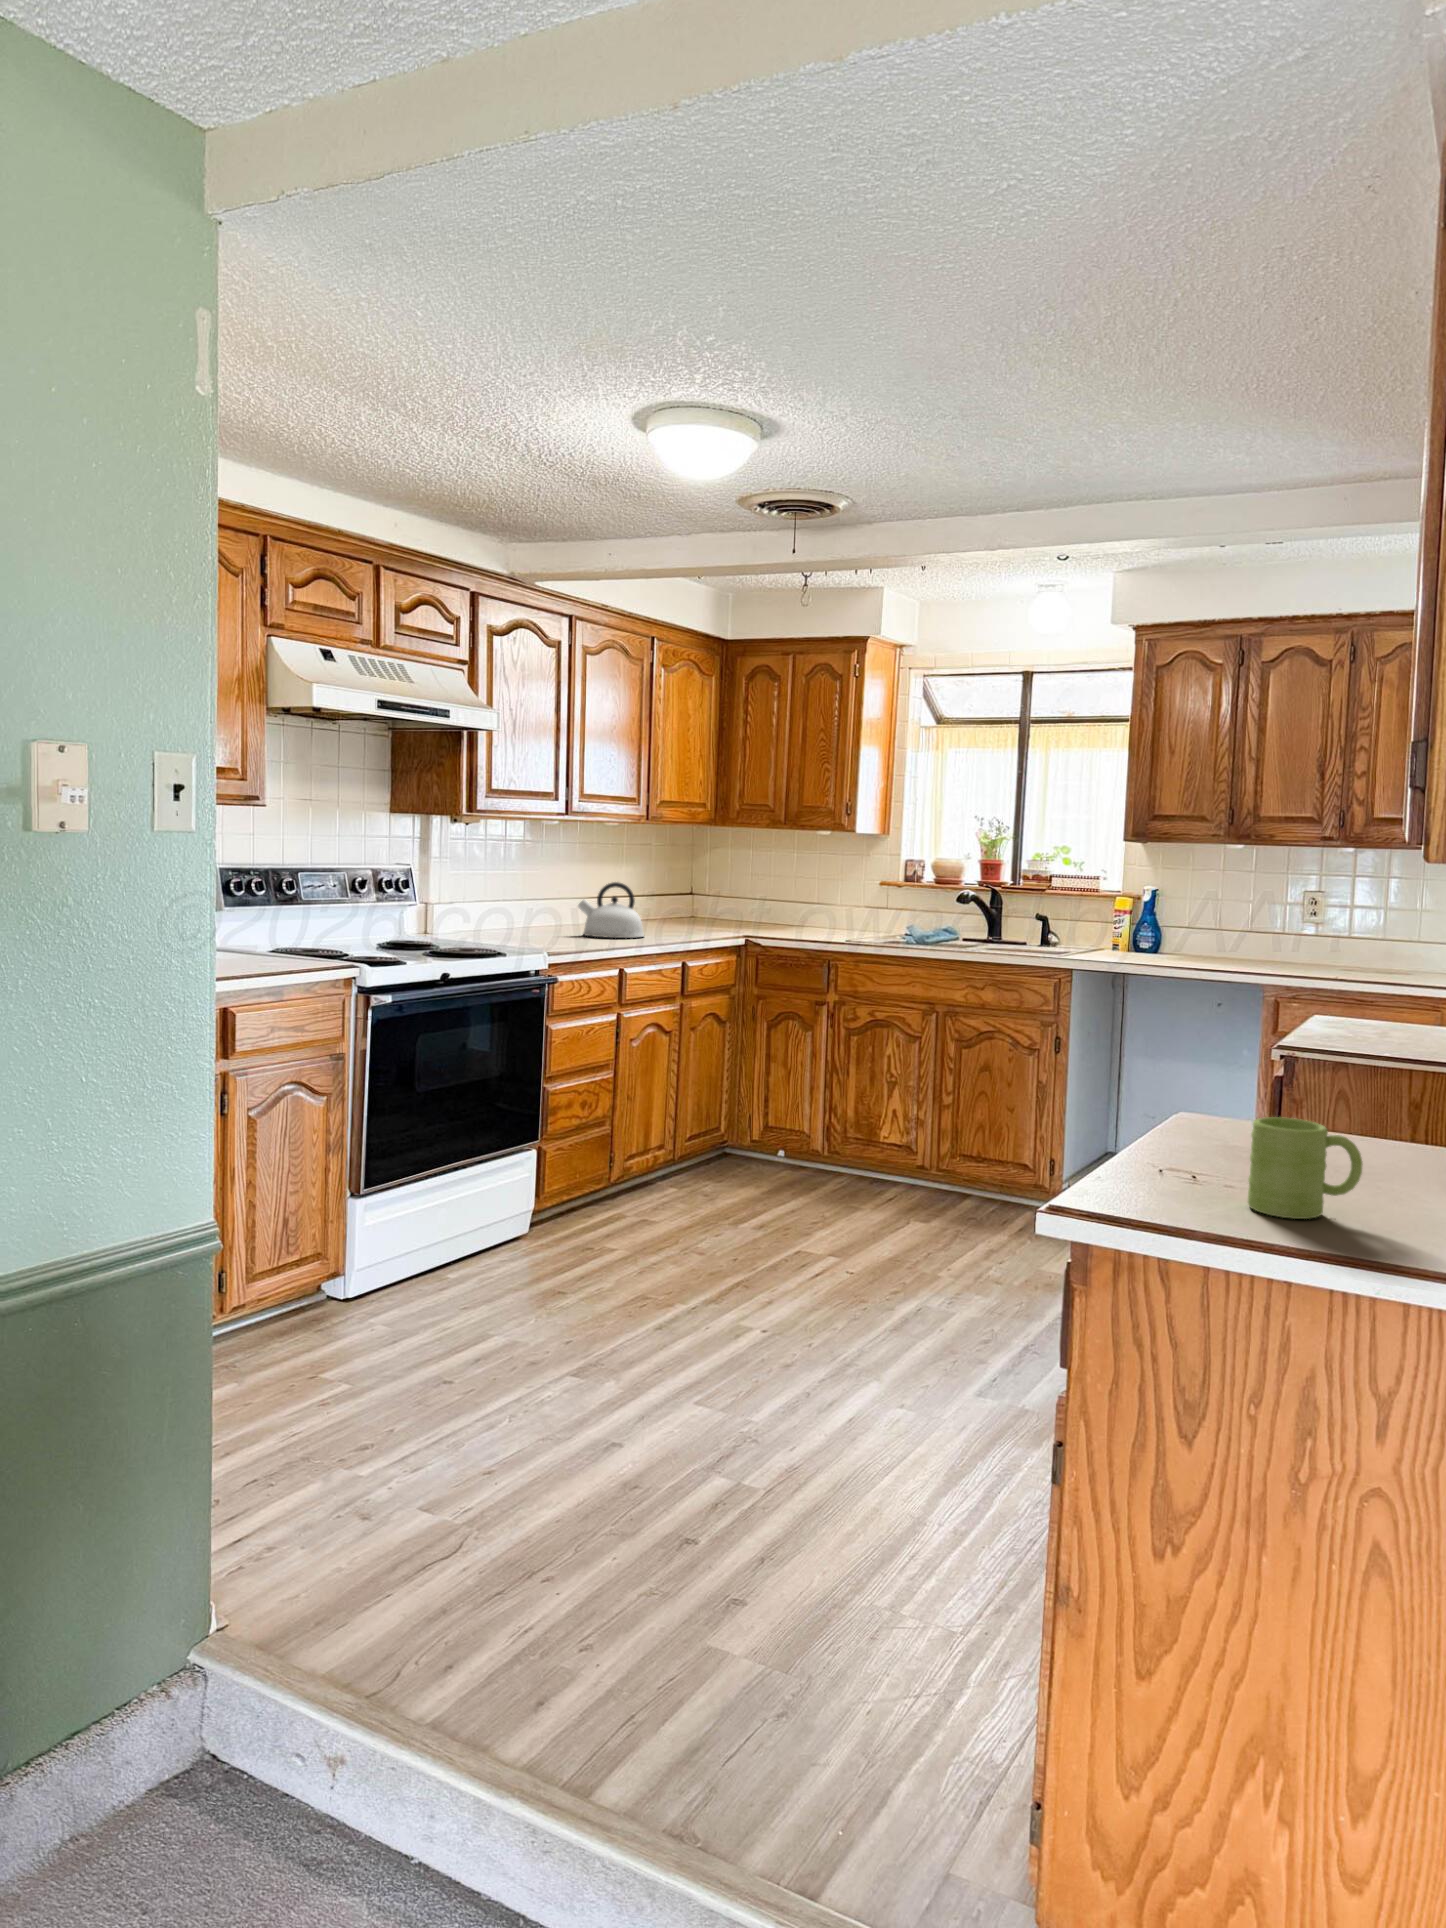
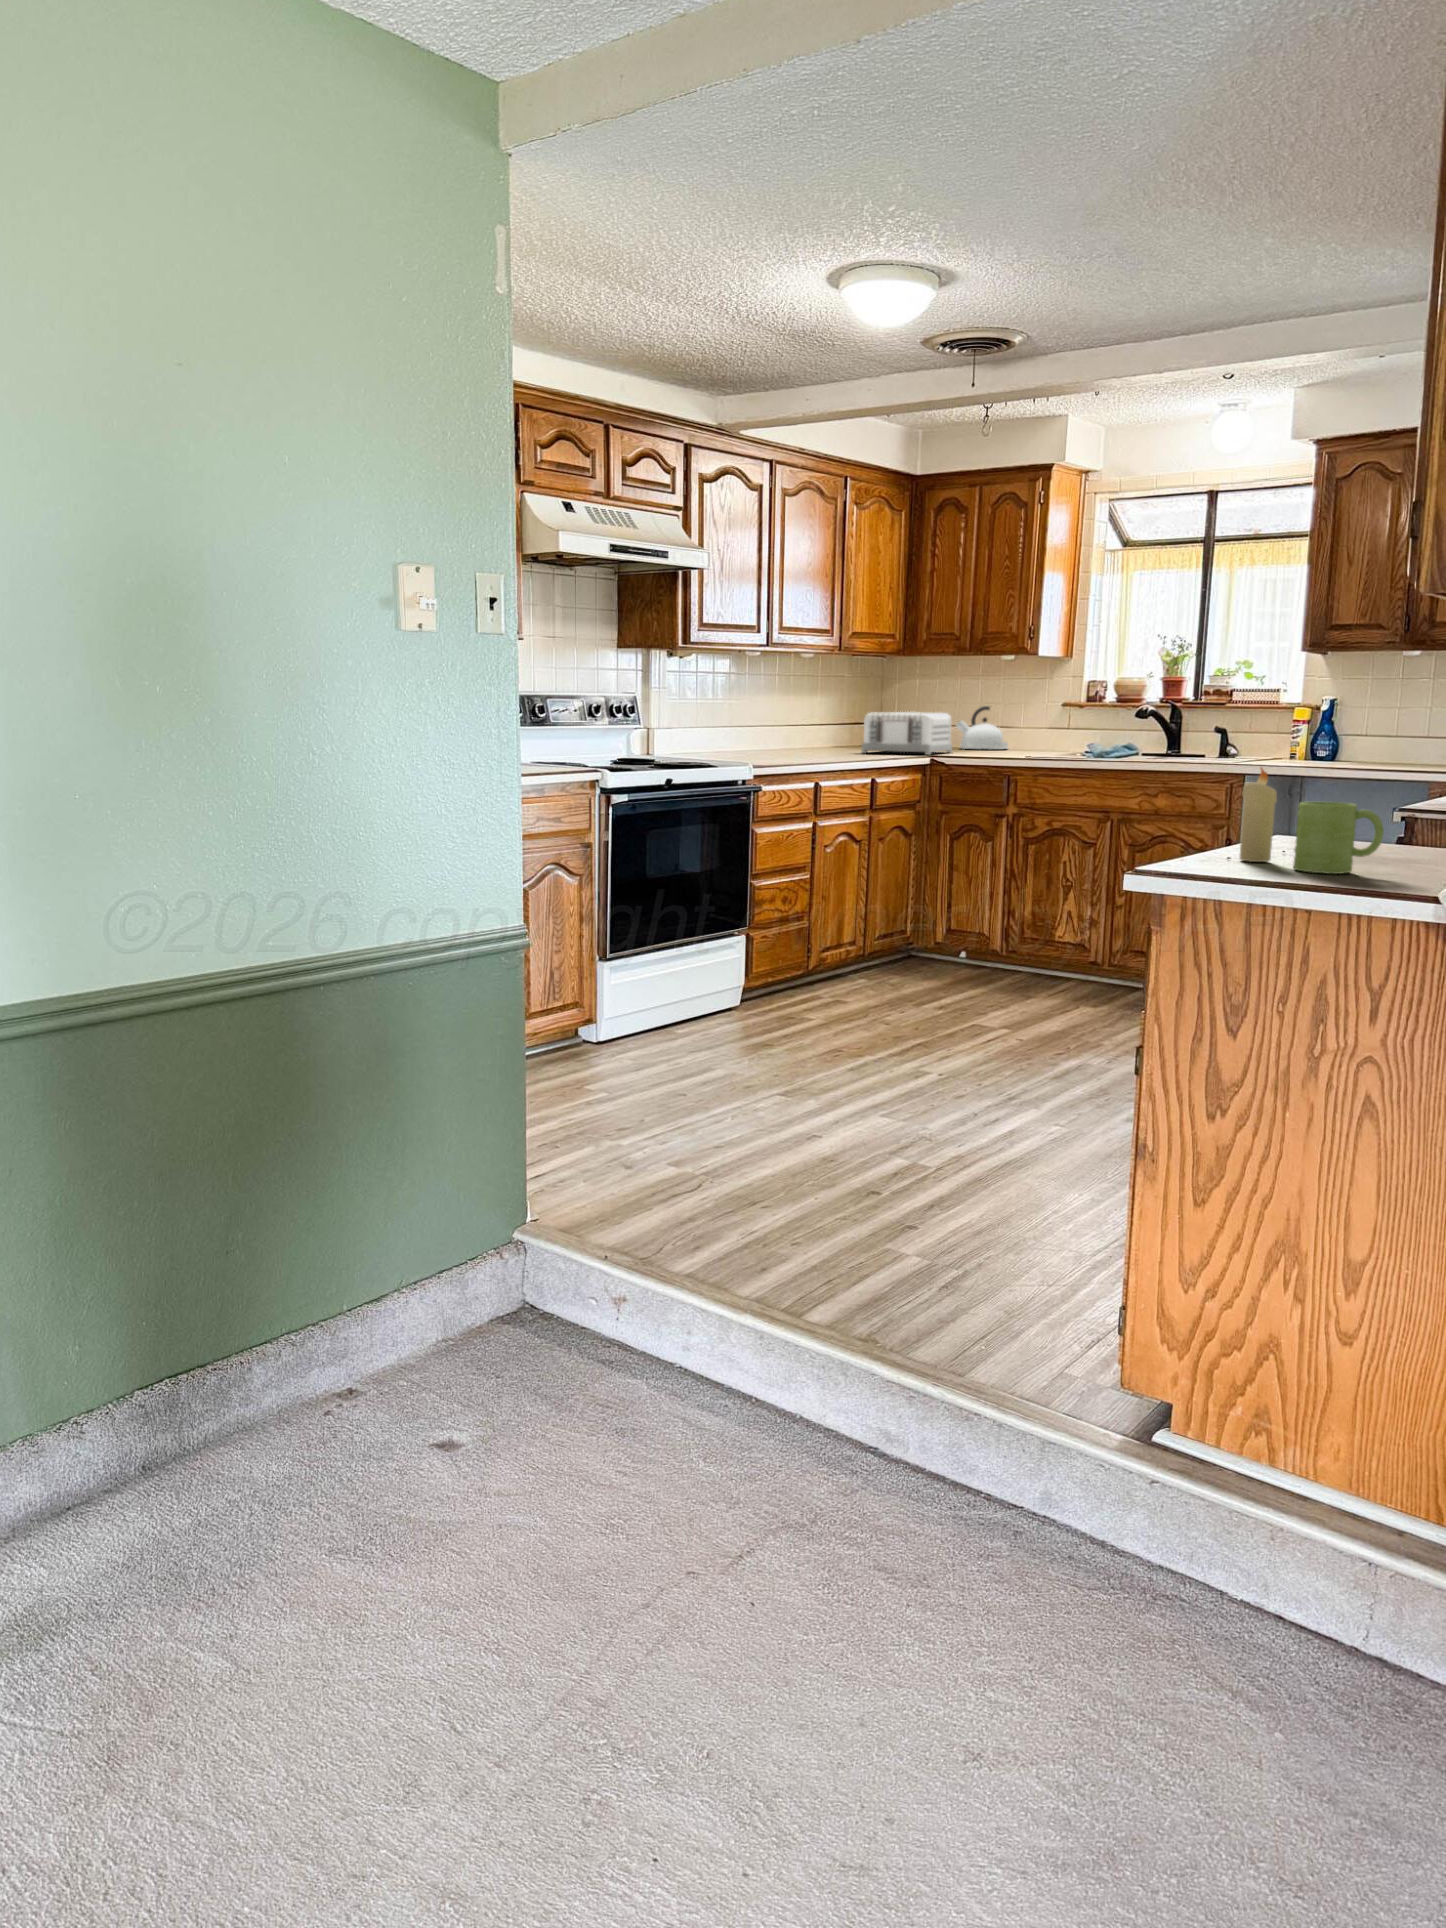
kettle: present [578,882,644,938] -> present [956,706,1008,749]
toaster: none [668,887,766,937] -> present [861,712,952,755]
candle: none [1172,1063,1217,1188] -> present [1240,768,1277,862]

